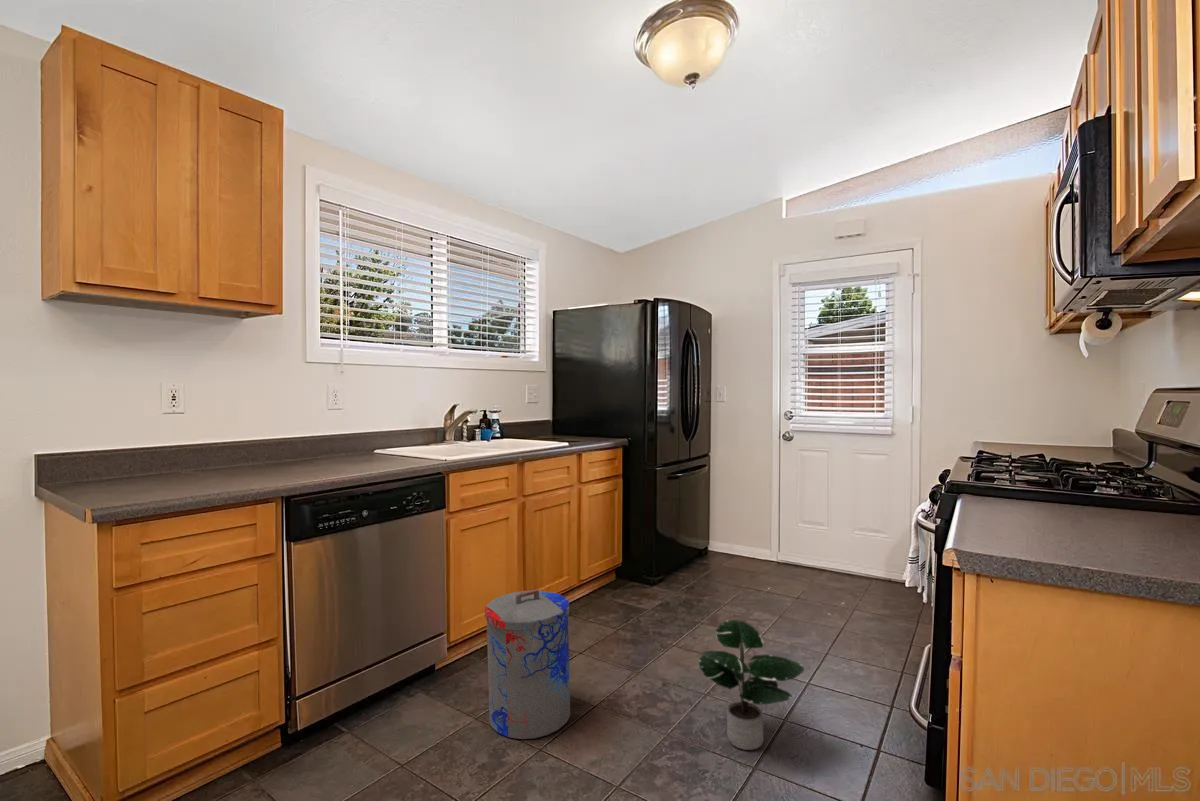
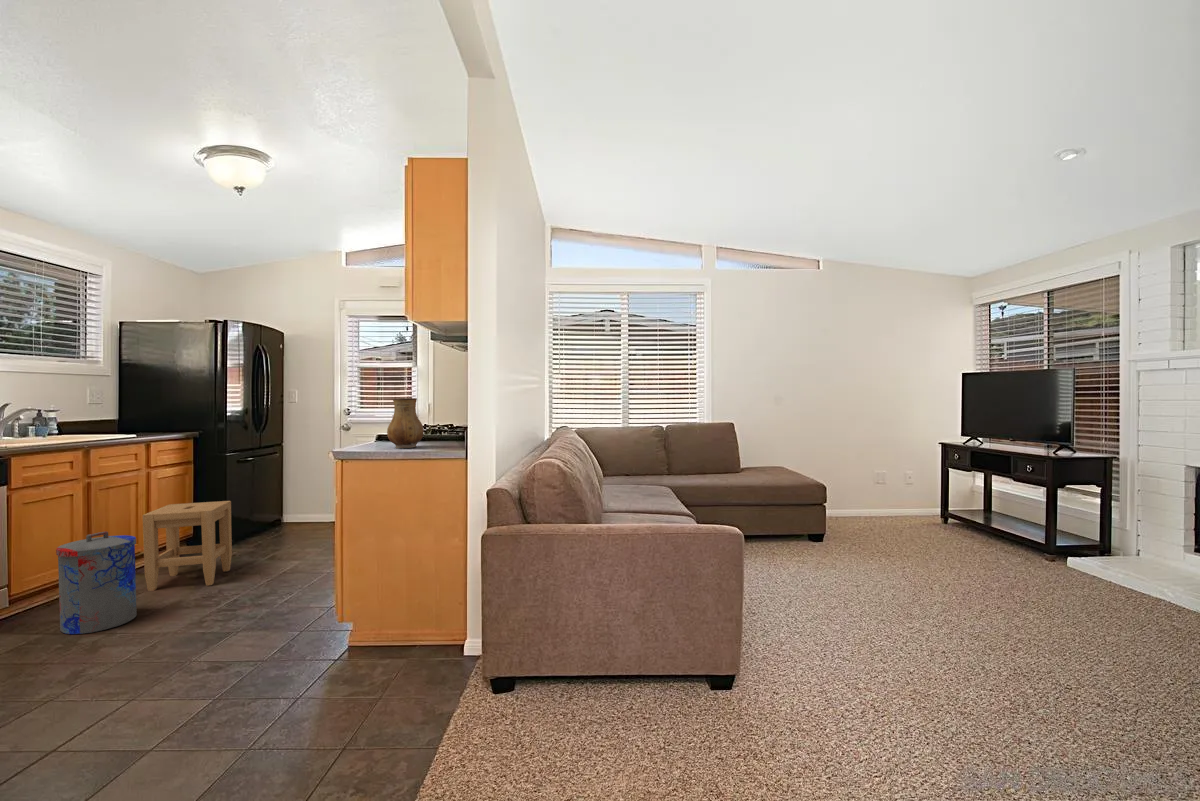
ceramic pitcher: none [1024,411,1132,535] -> present [387,398,424,448]
stool: none [575,536,671,665] -> present [143,501,232,591]
potted plant: present [699,620,804,750] -> none [239,534,309,605]

